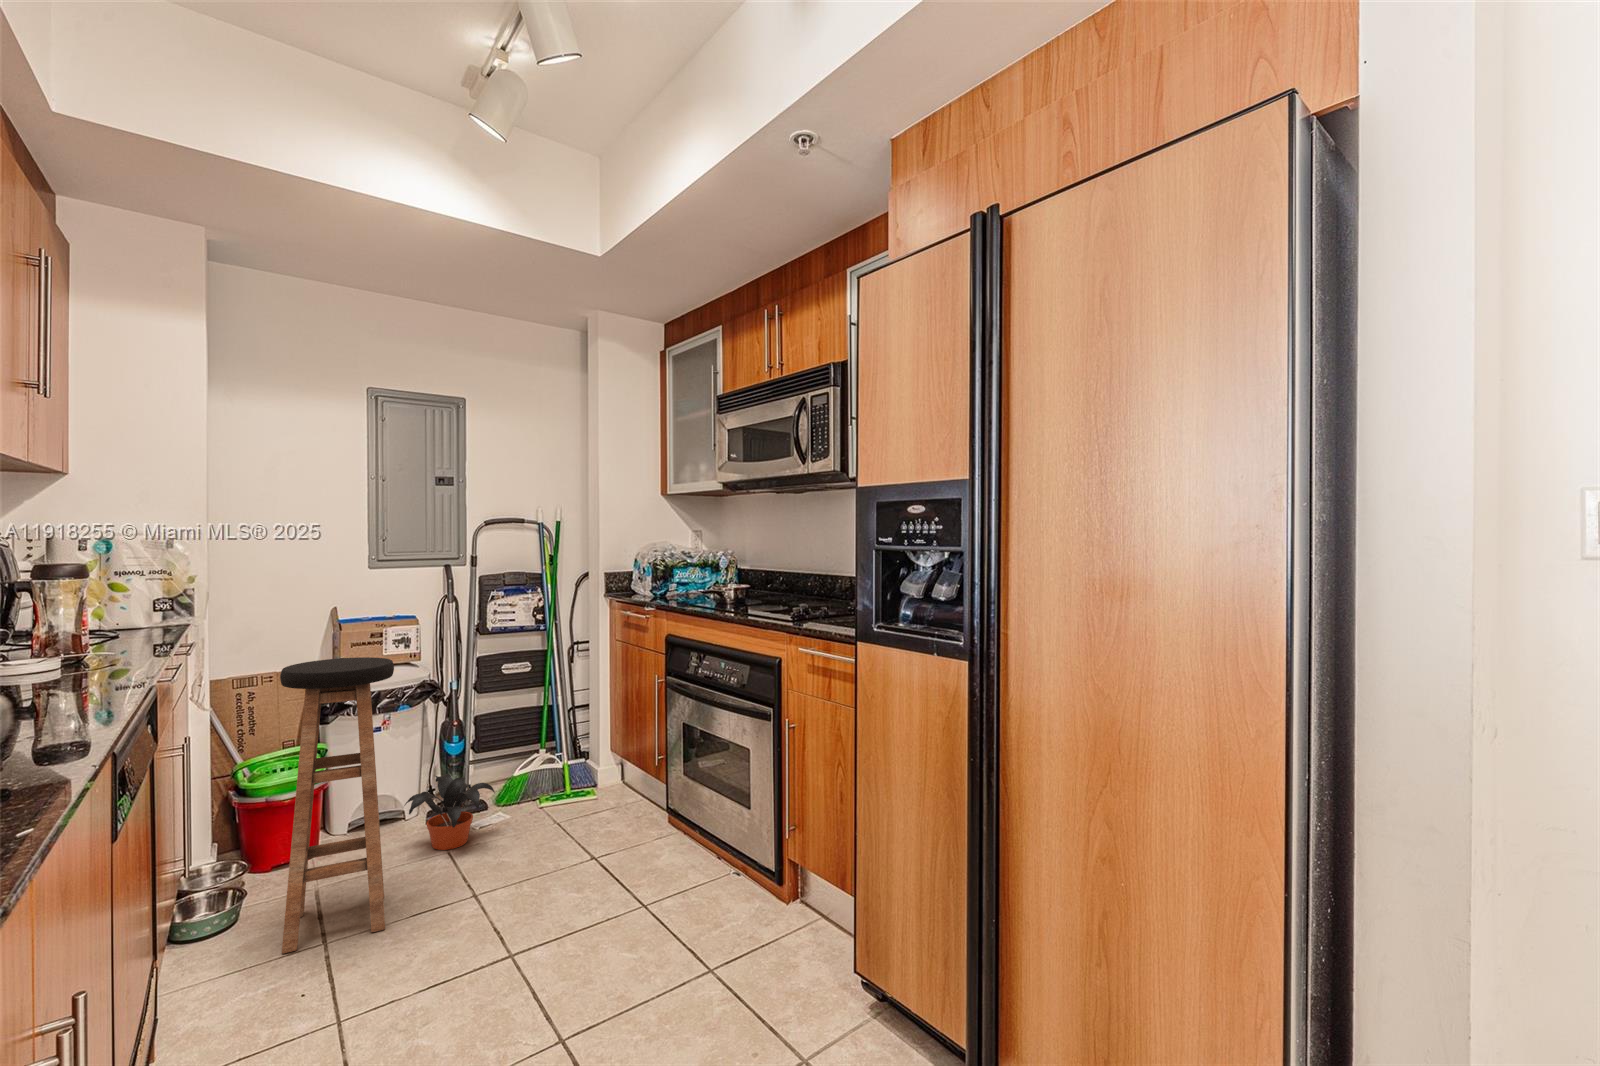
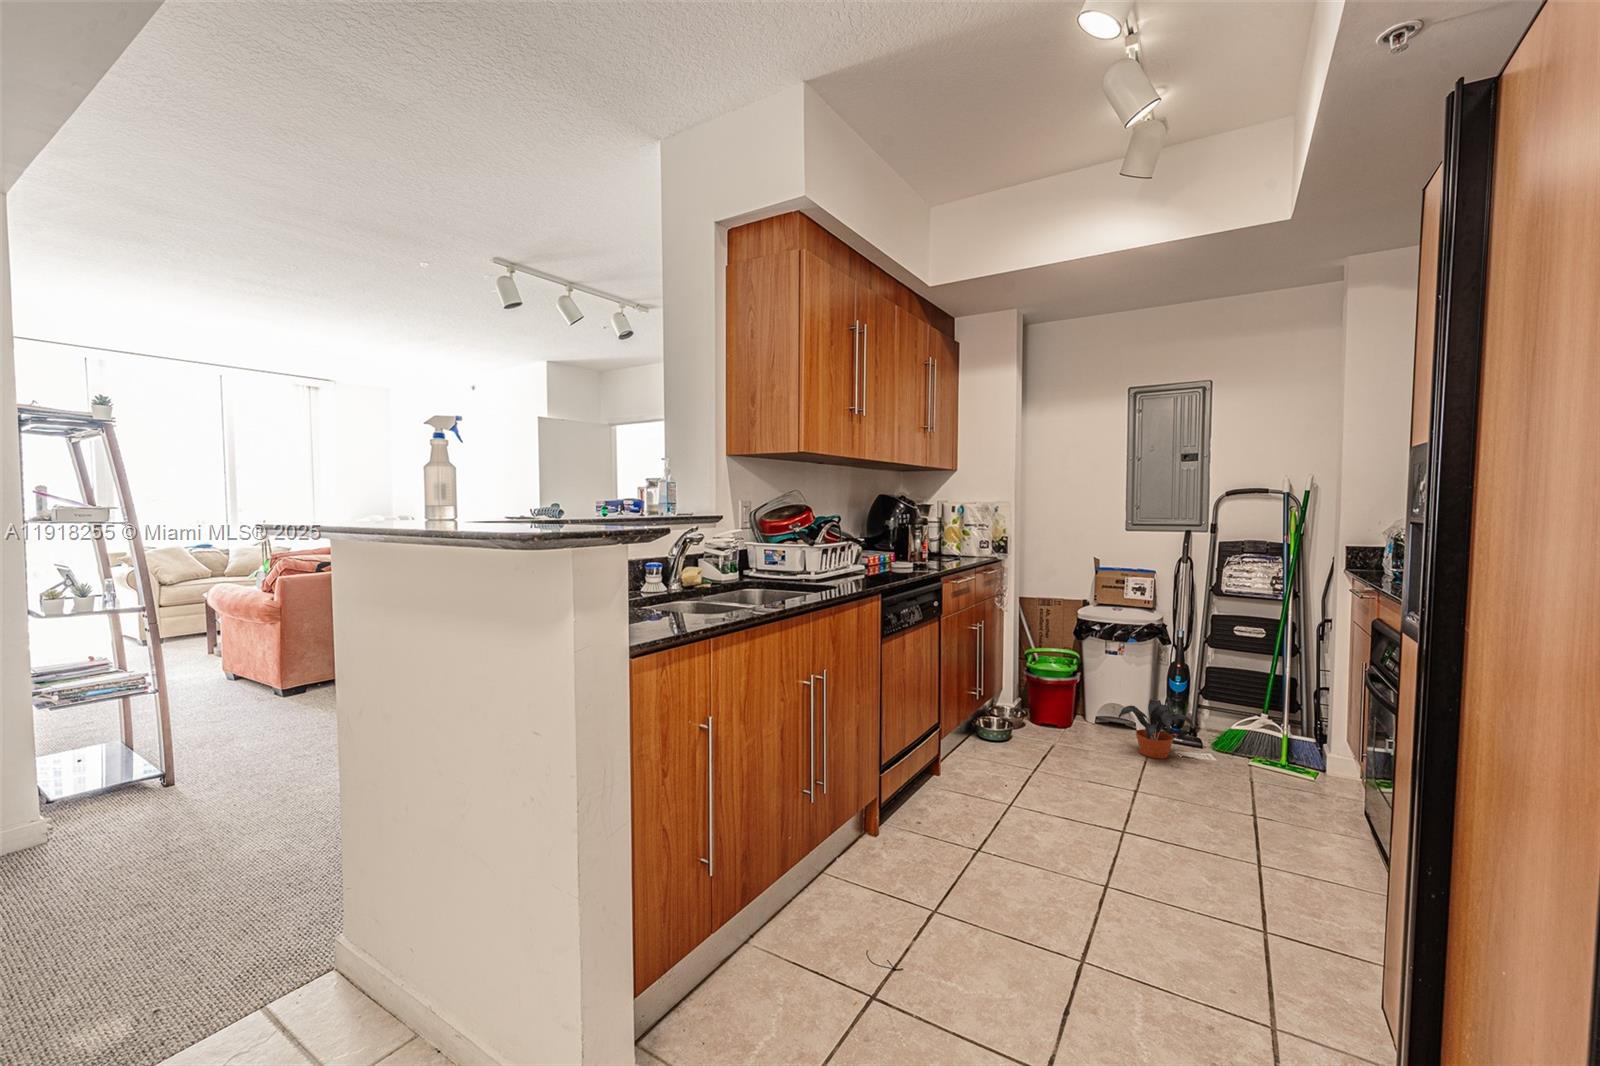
bar stool: present [280,657,394,953] -> none [1015,590,1093,782]

